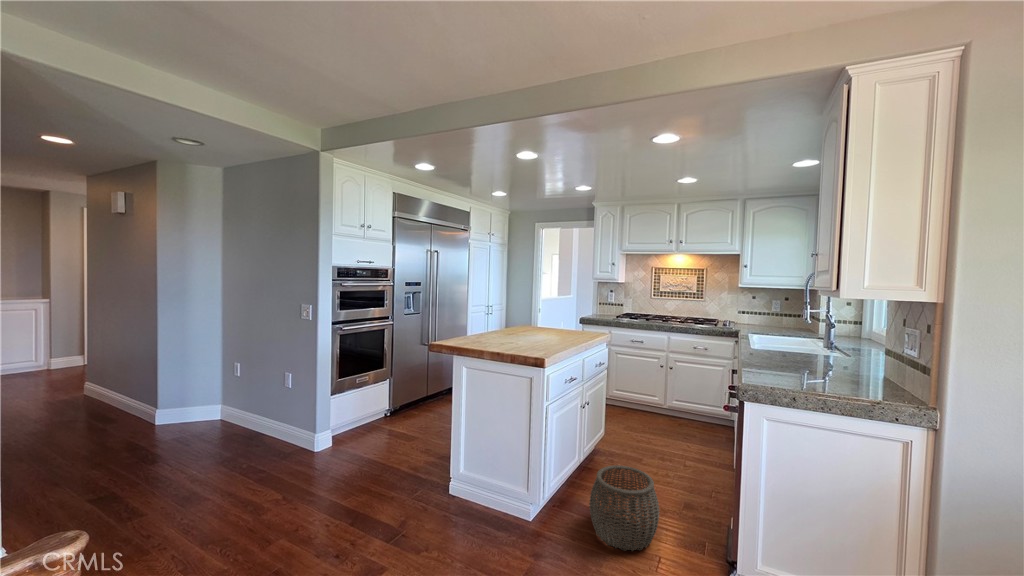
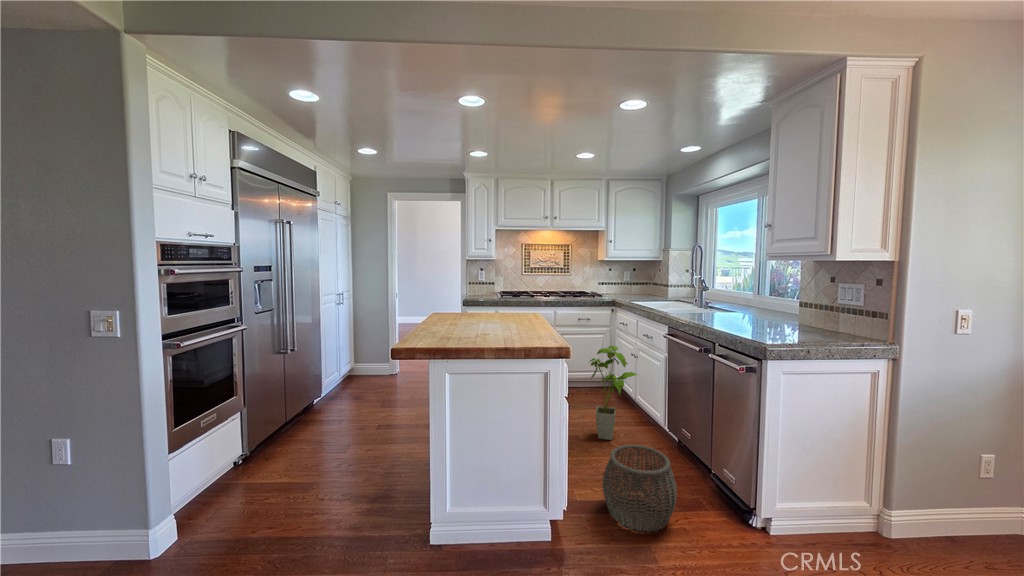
house plant: none [650,376,707,474] -> present [590,346,637,440]

